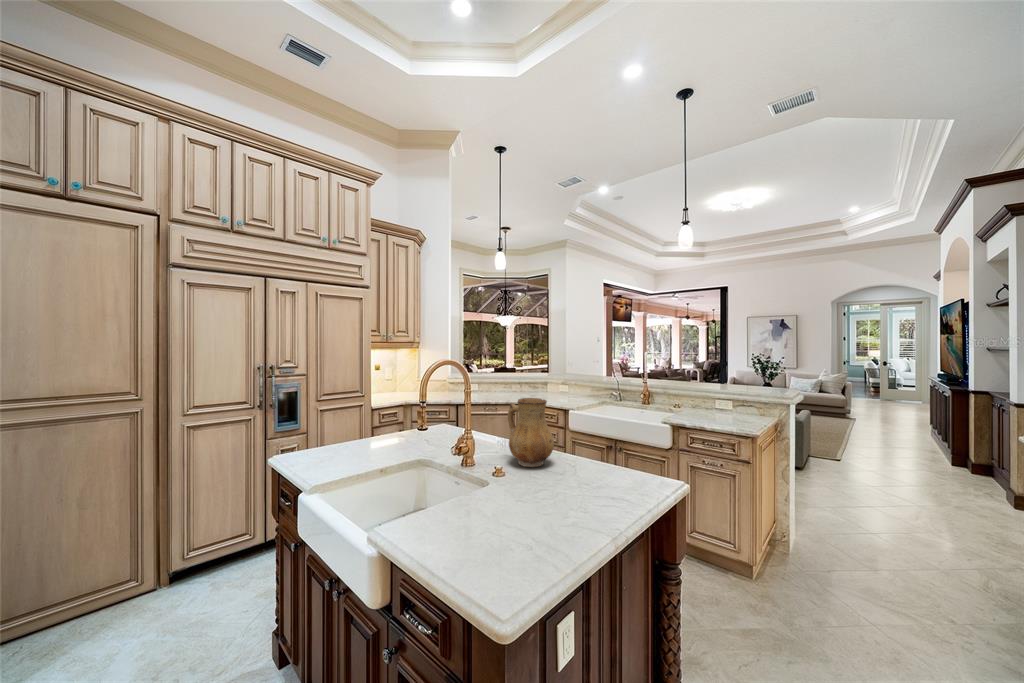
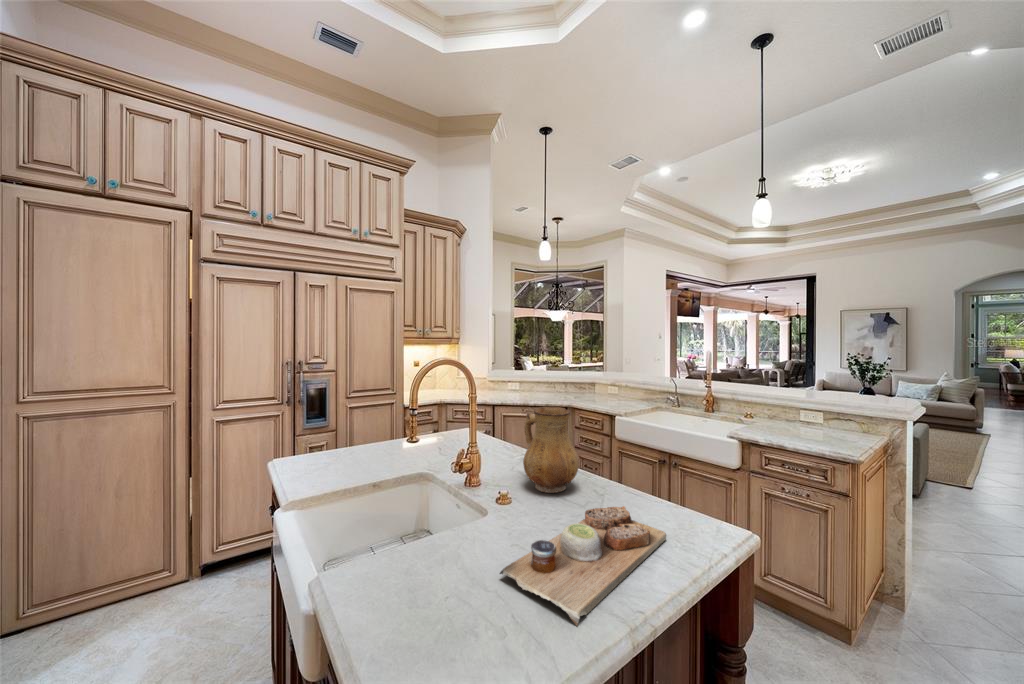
cutting board: none [513,470,627,542] -> present [500,506,666,626]

